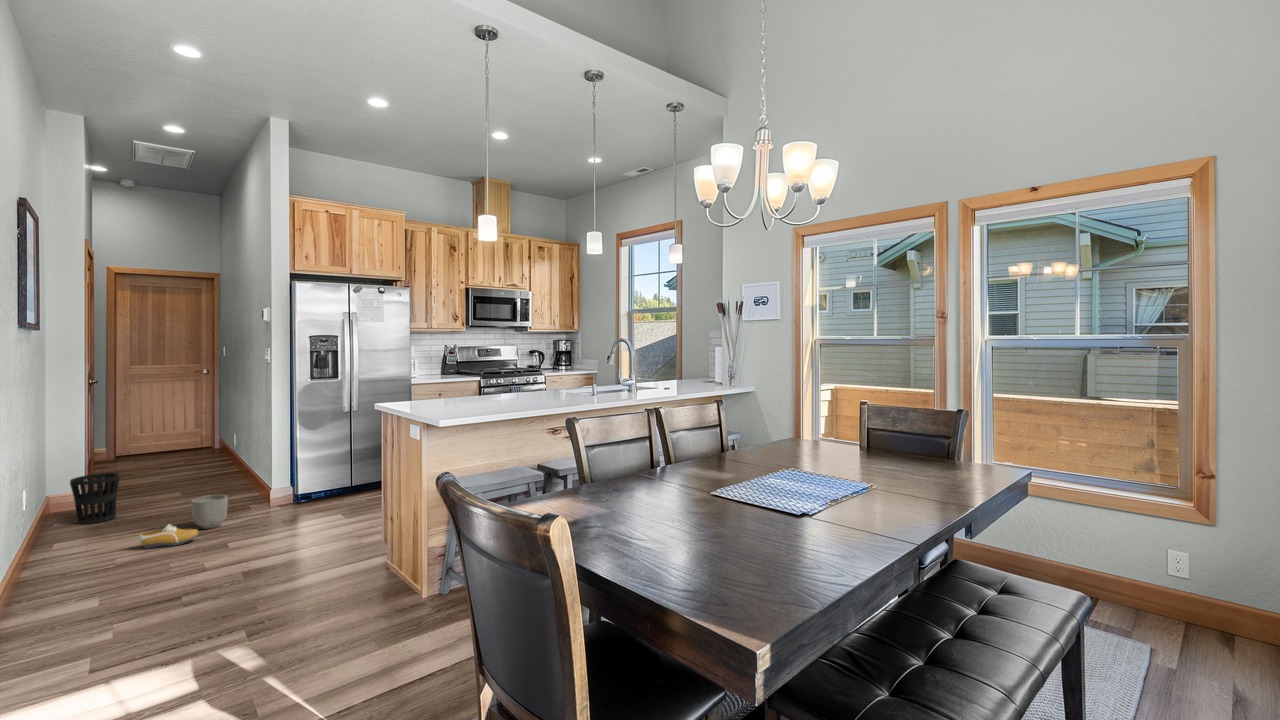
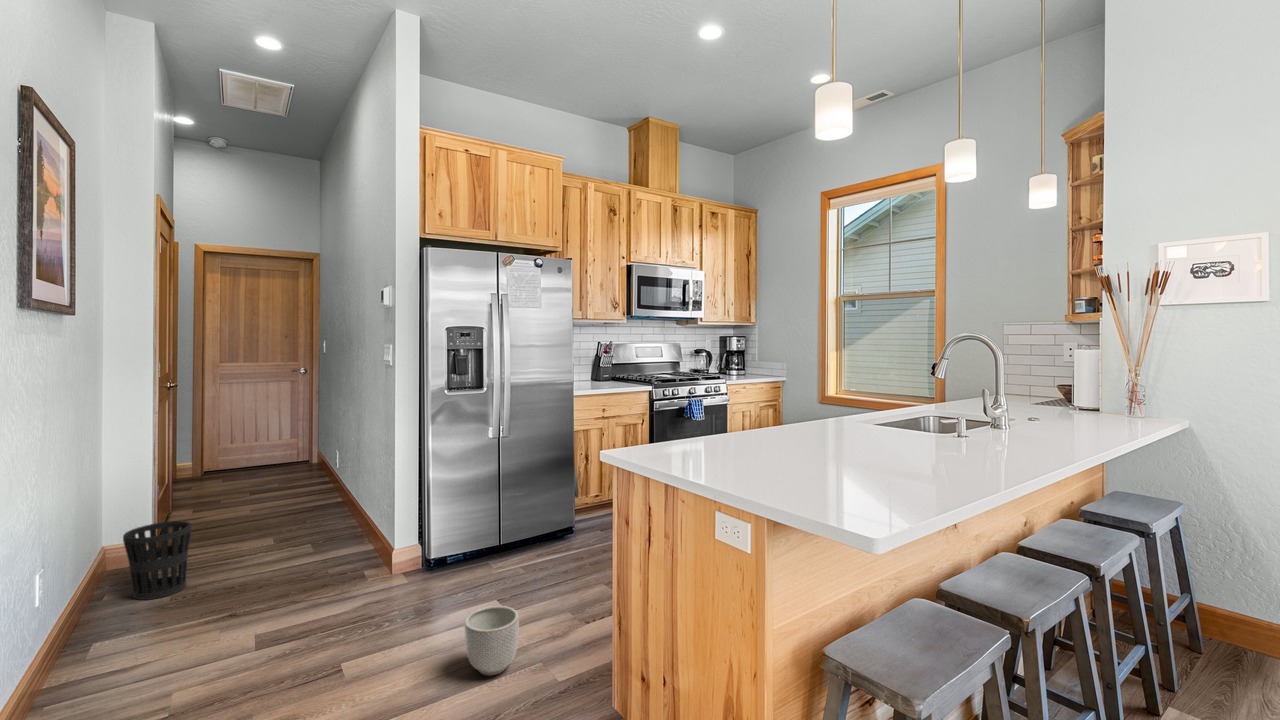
planter: present [191,495,228,529] -> present [464,606,519,676]
shoe: present [139,524,198,549] -> none [208,626,297,669]

